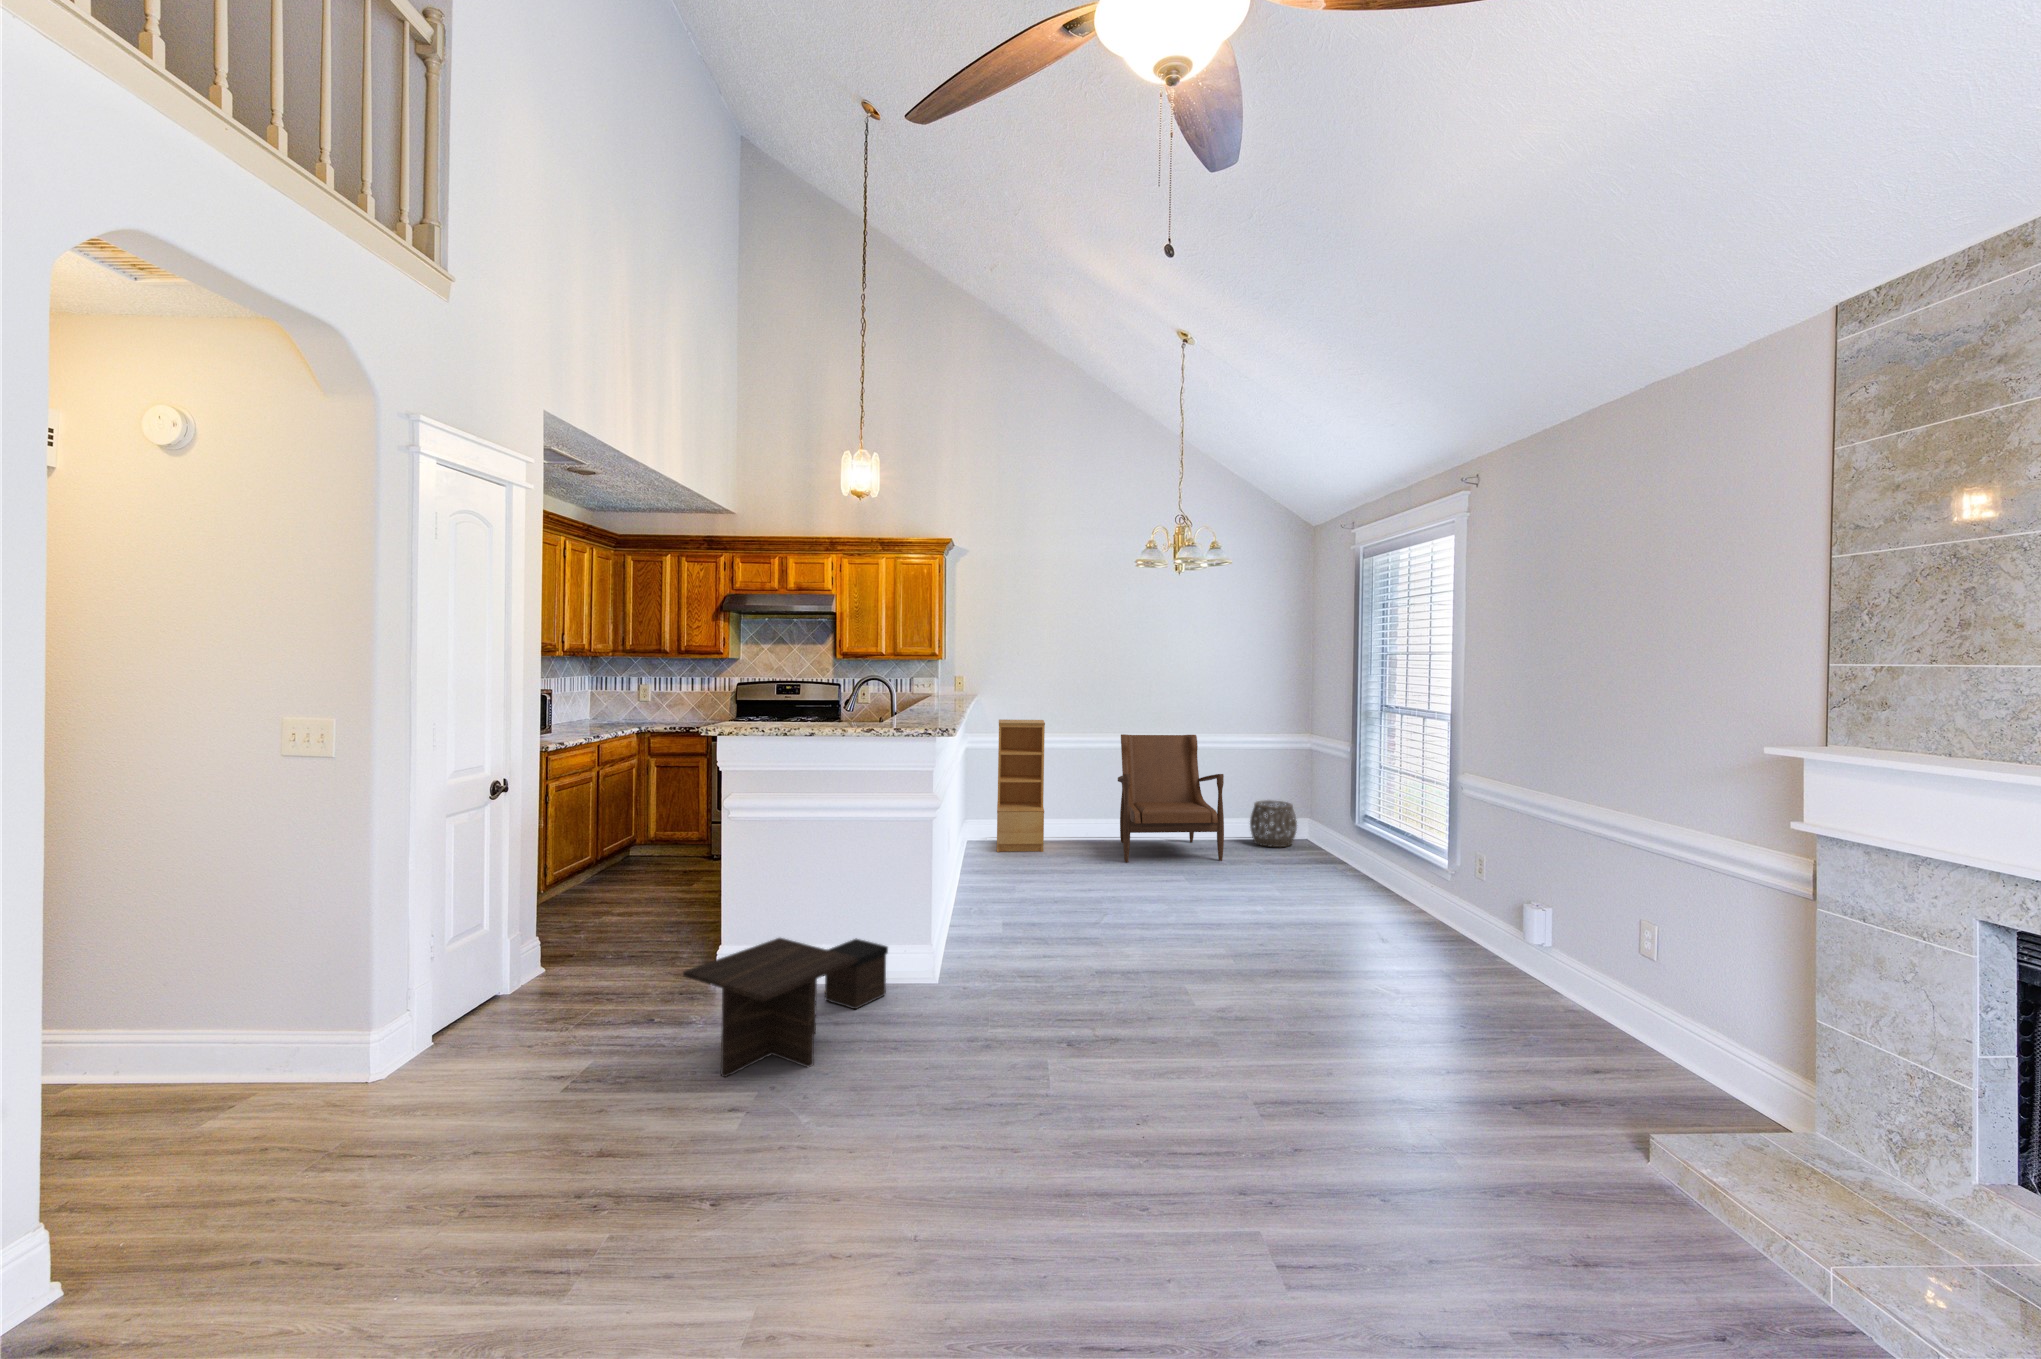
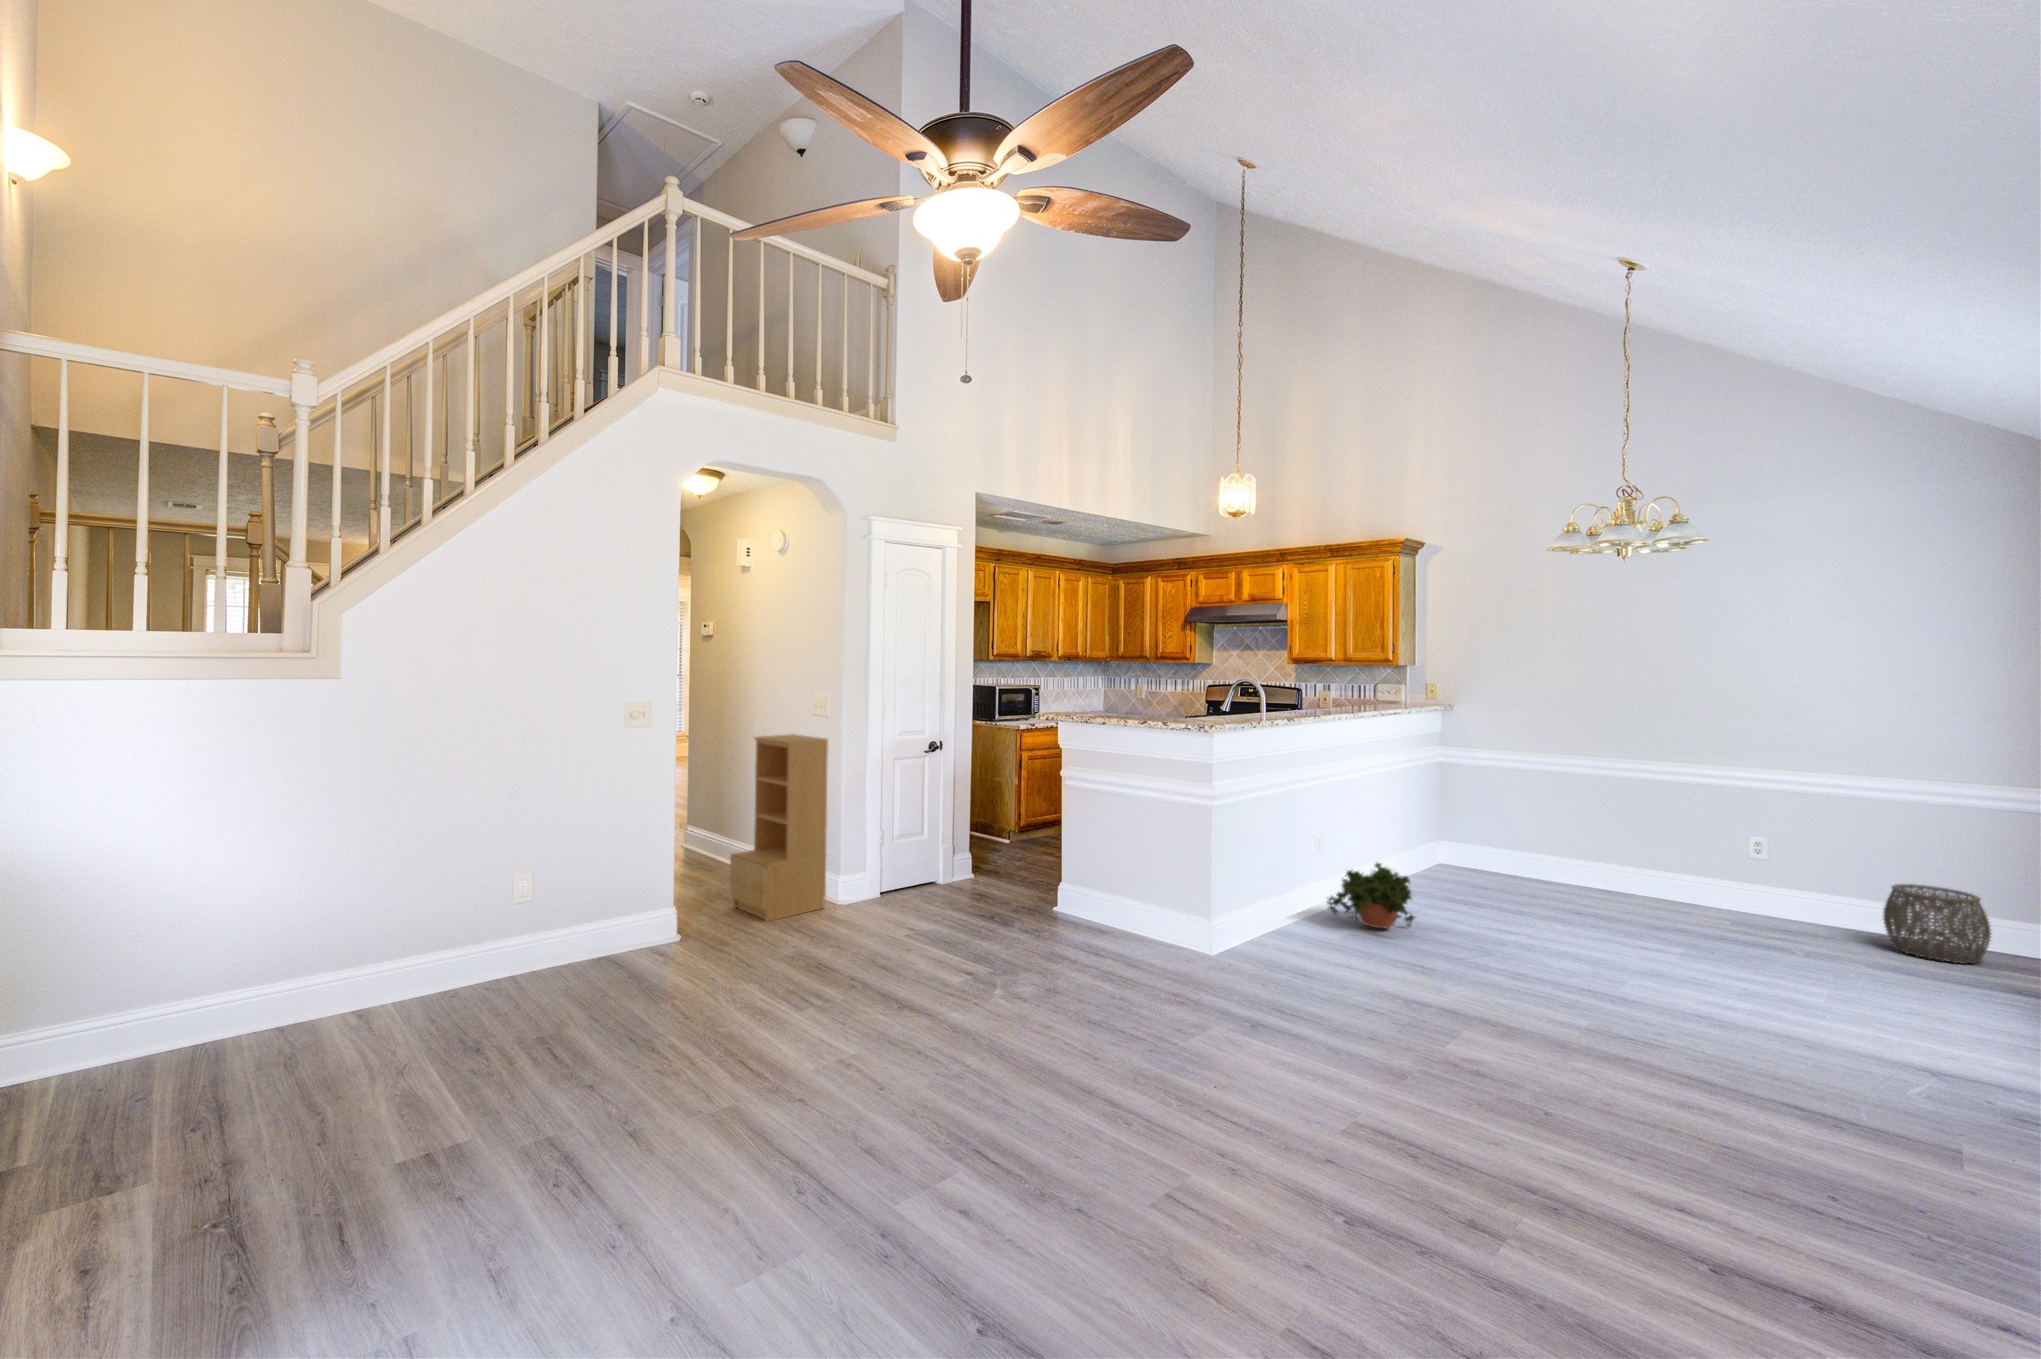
bookshelf: present [997,720,1045,852] -> present [730,734,828,921]
armchair: present [1118,734,1224,862] -> none [1607,762,1787,953]
potted plant: none [958,847,1050,910] -> present [1327,863,1415,928]
coffee table: present [683,938,888,1077] -> none [981,879,1166,980]

